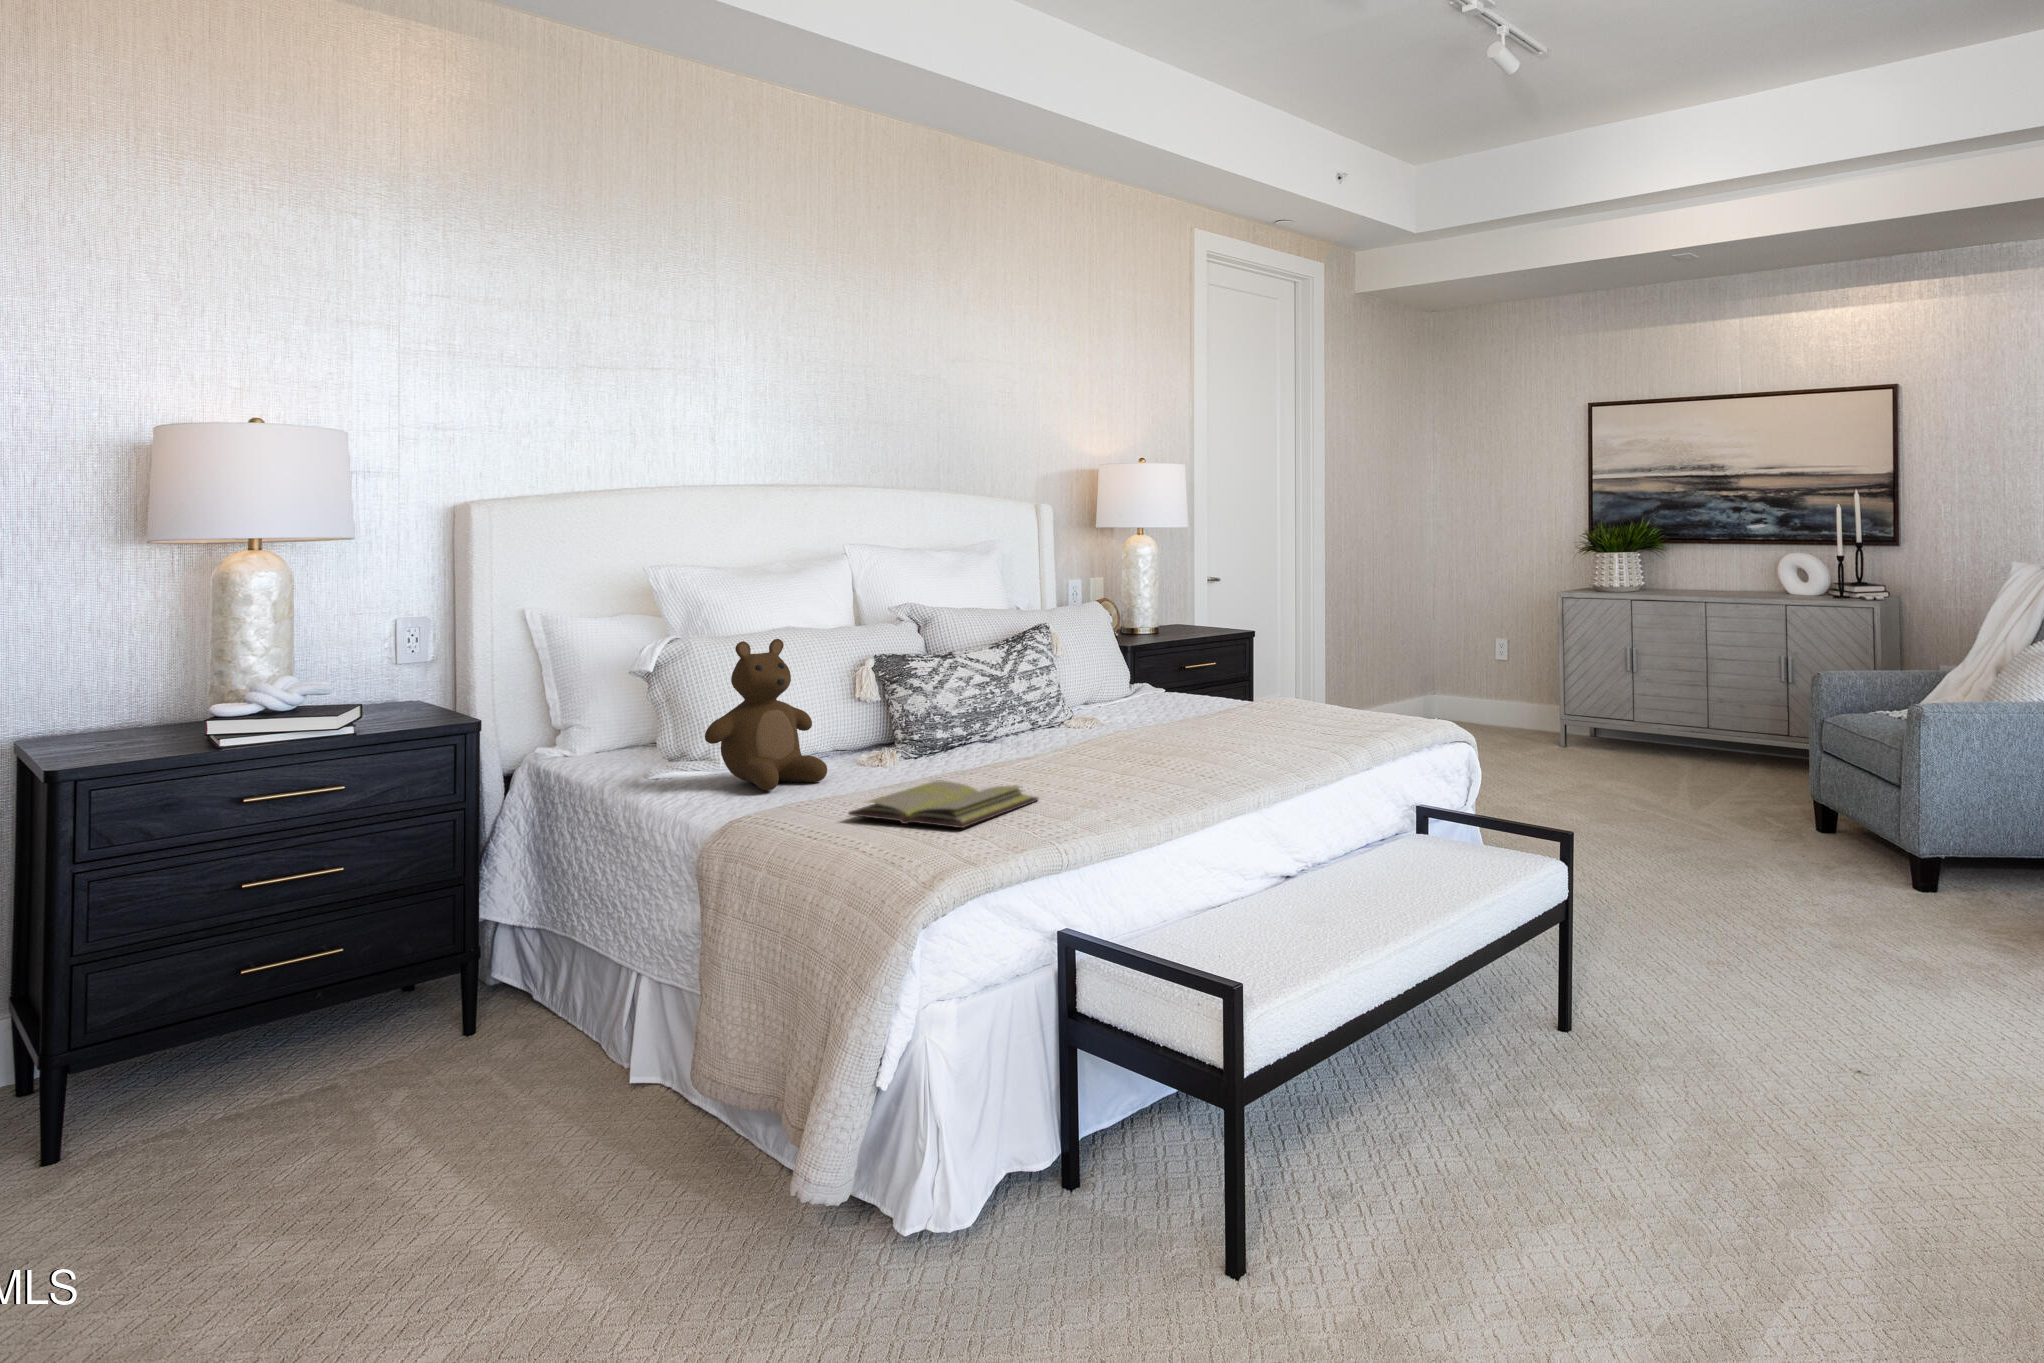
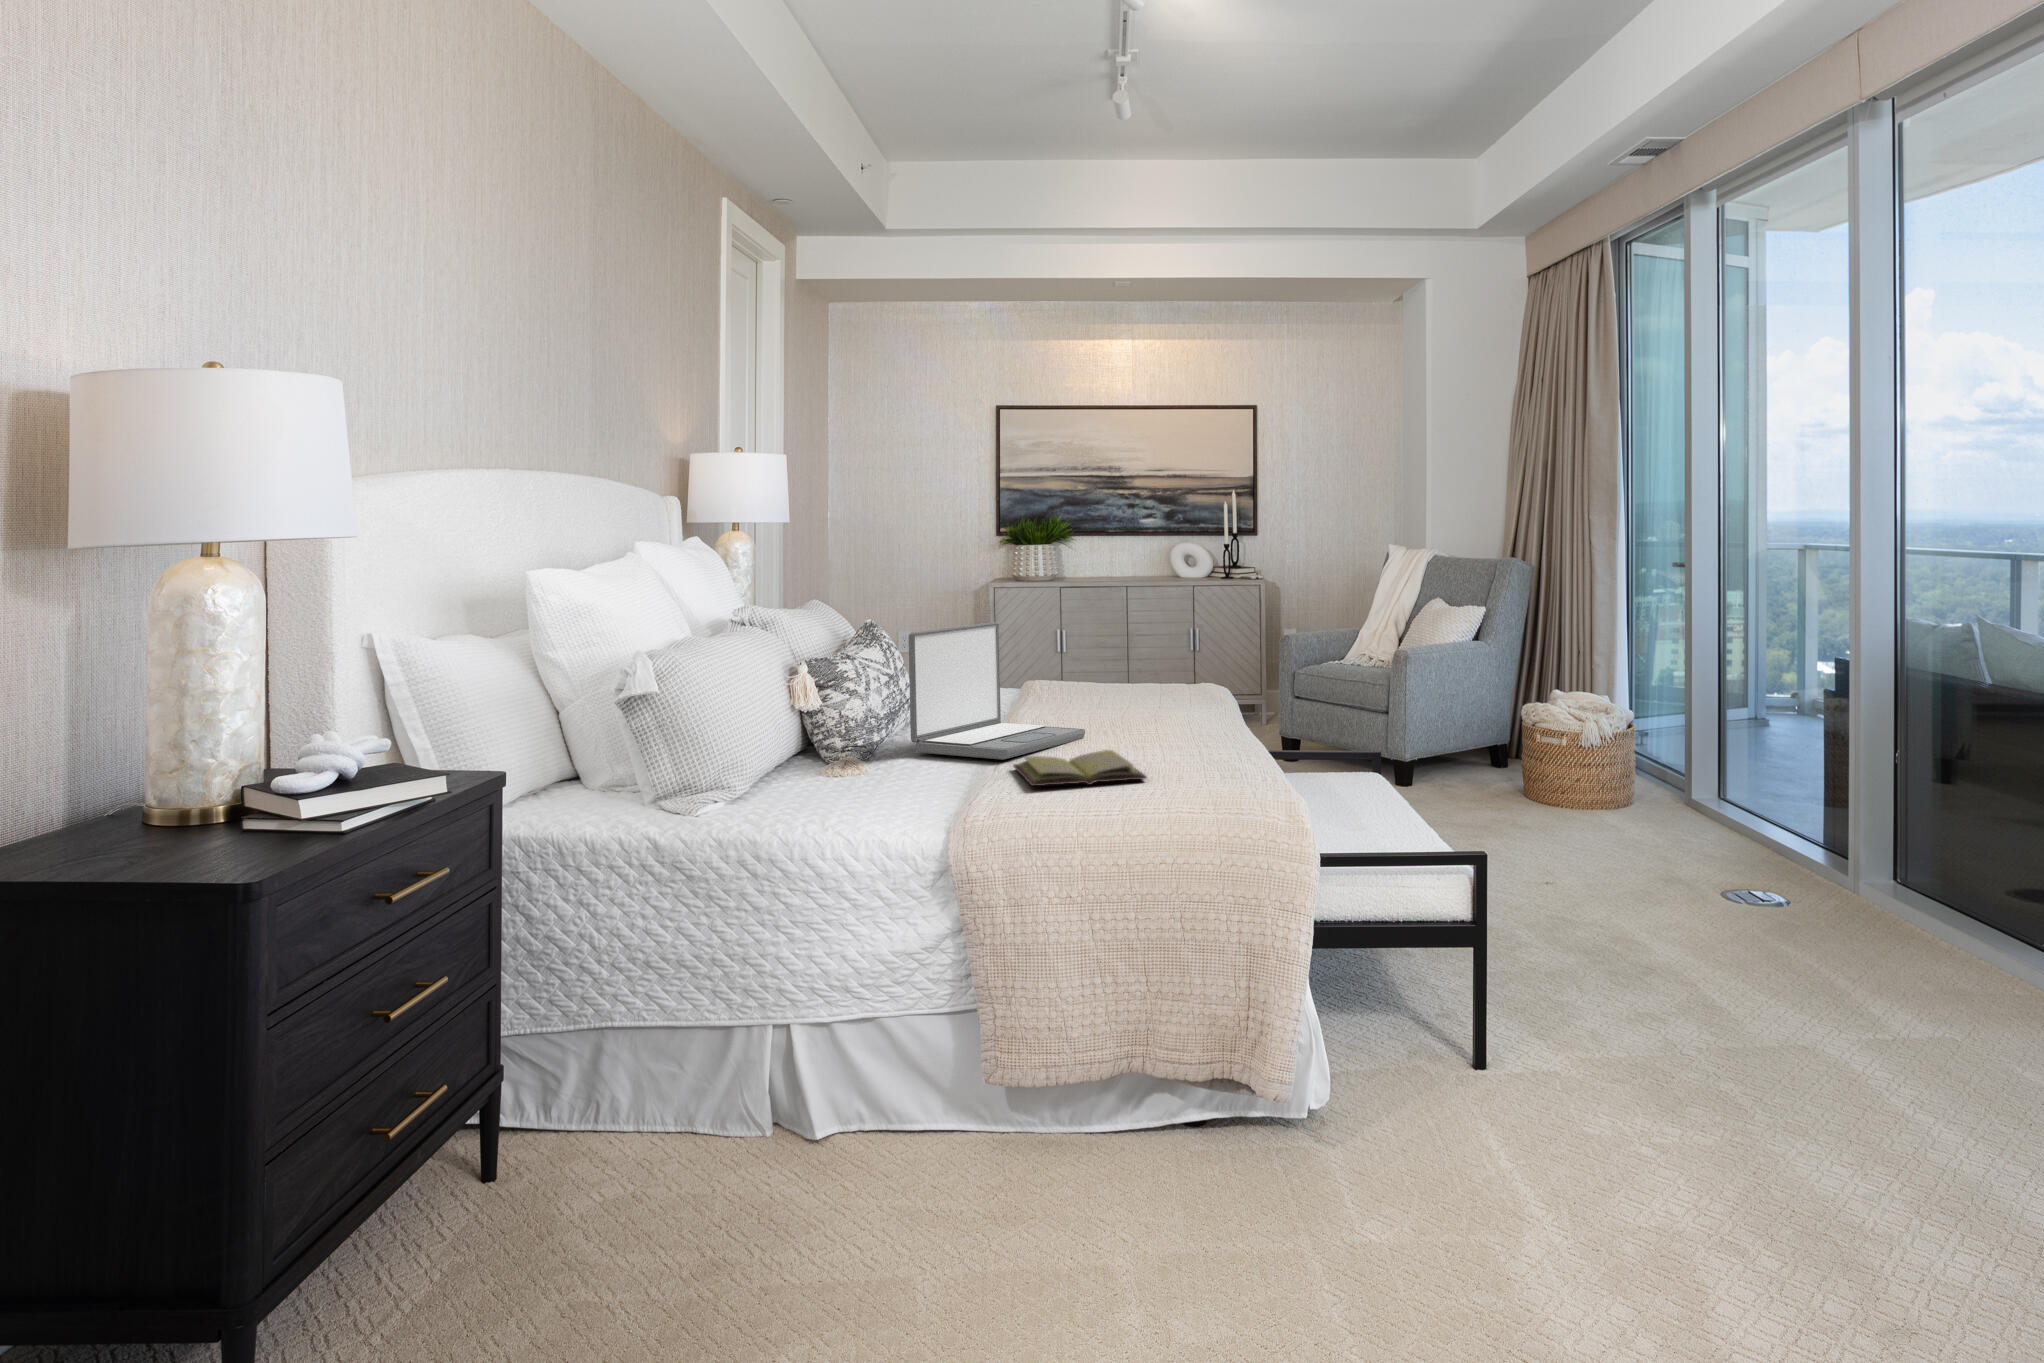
laptop: none [929,626,1117,780] -> present [908,622,1085,760]
teddy bear: present [705,639,827,790] -> none [787,647,885,788]

